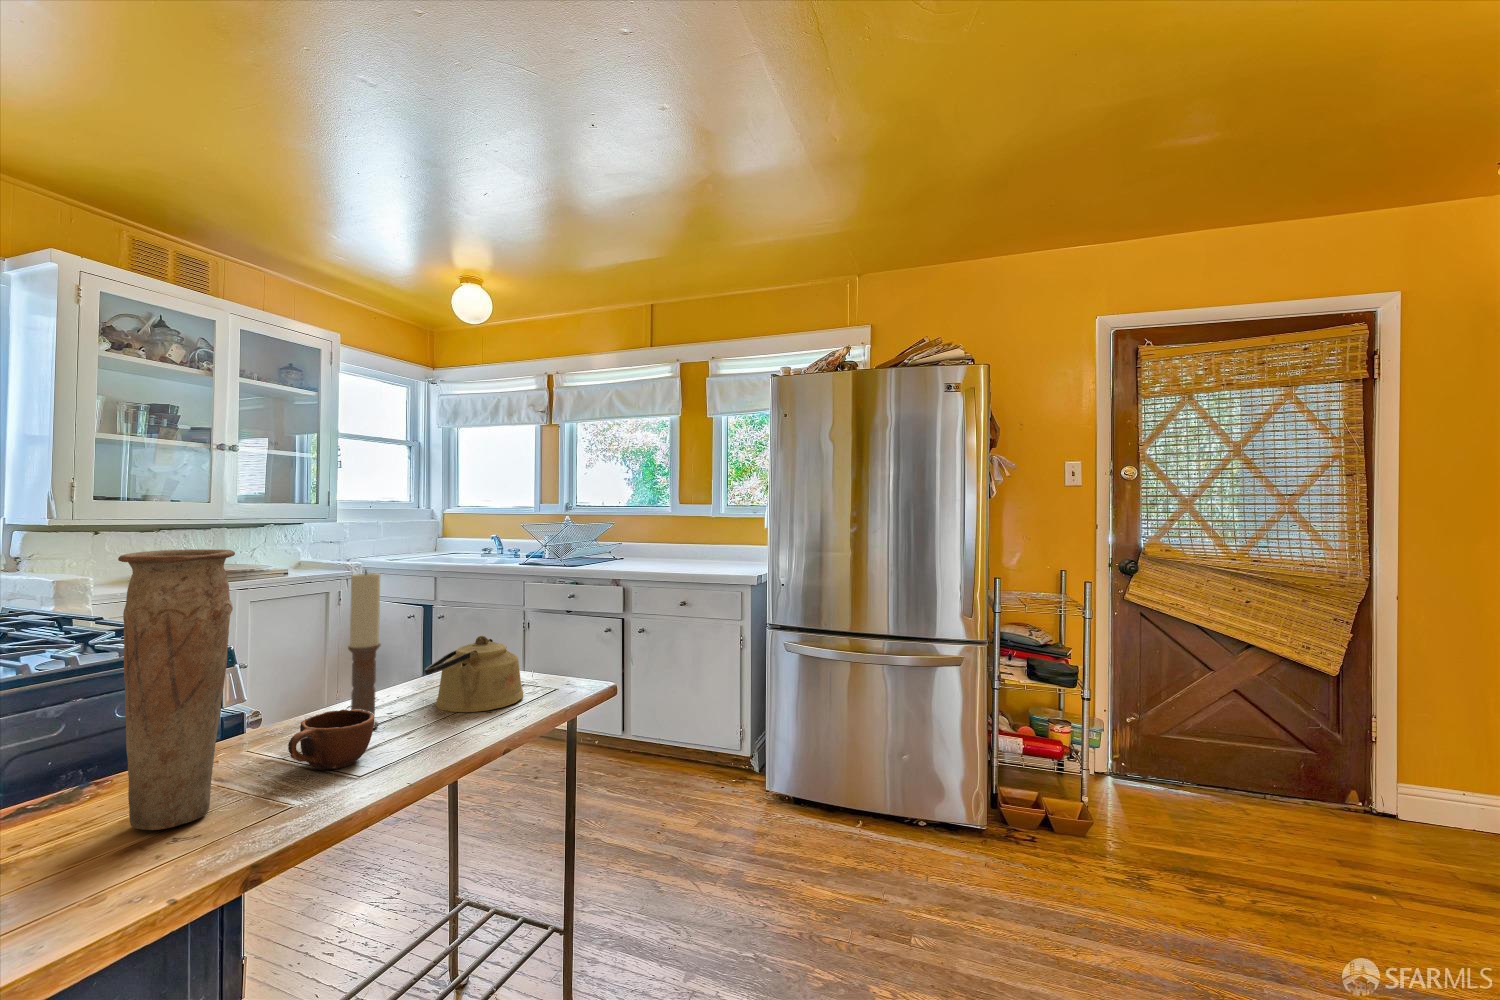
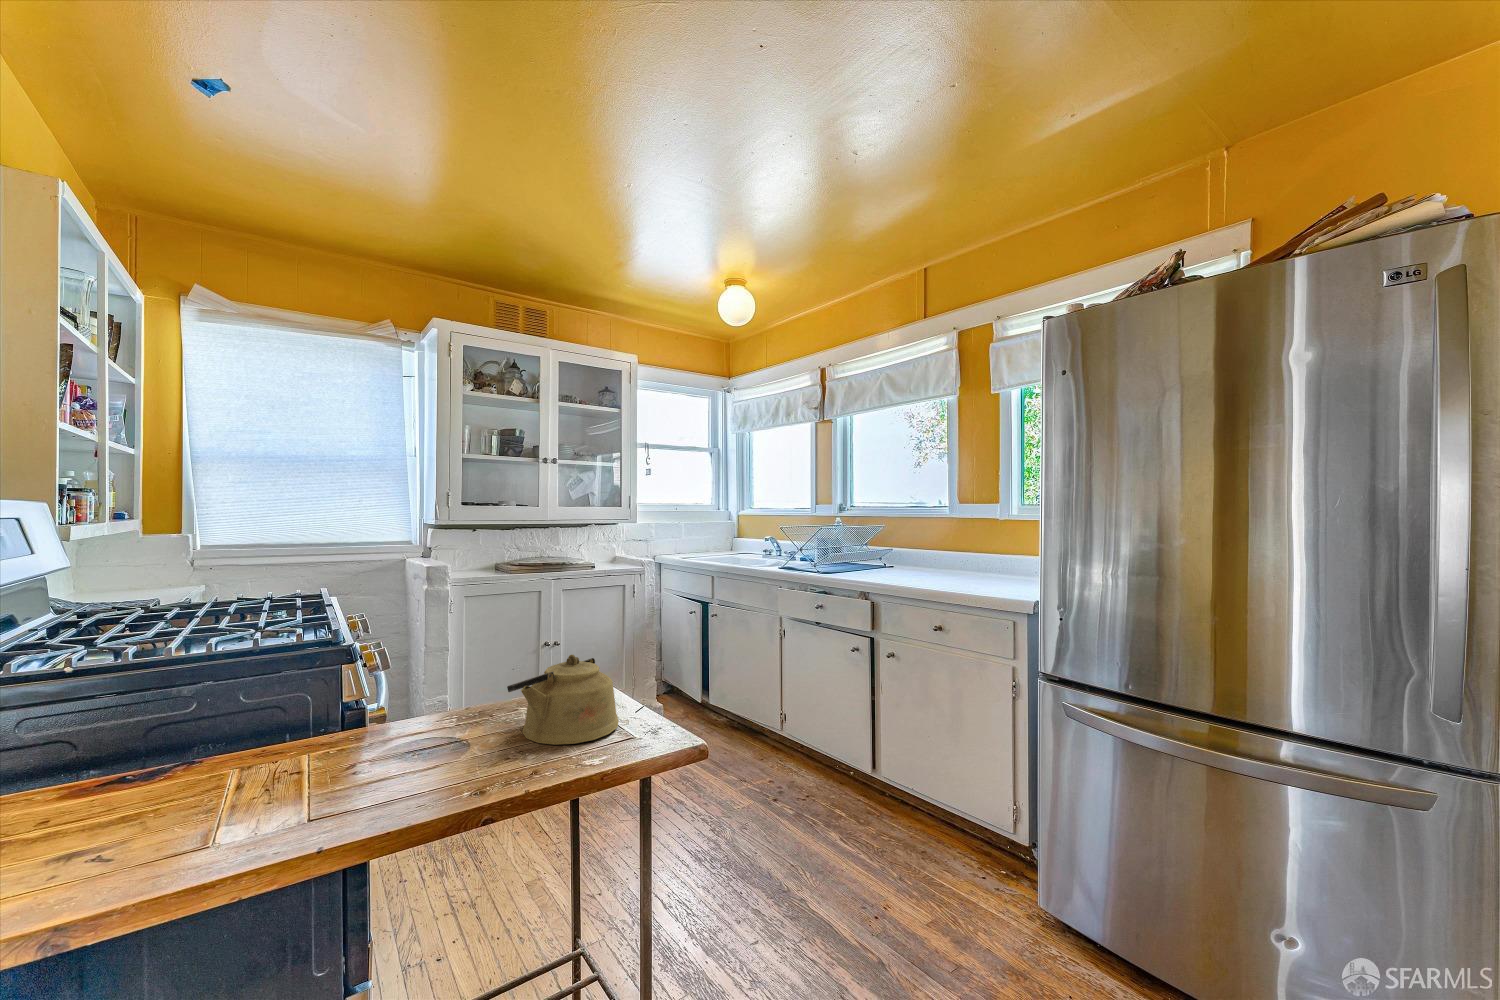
vase: present [118,549,235,830] -> none [99,551,216,829]
candle: present [348,570,380,728] -> none [416,574,449,747]
mug: present [288,710,374,770] -> none [284,724,387,791]

